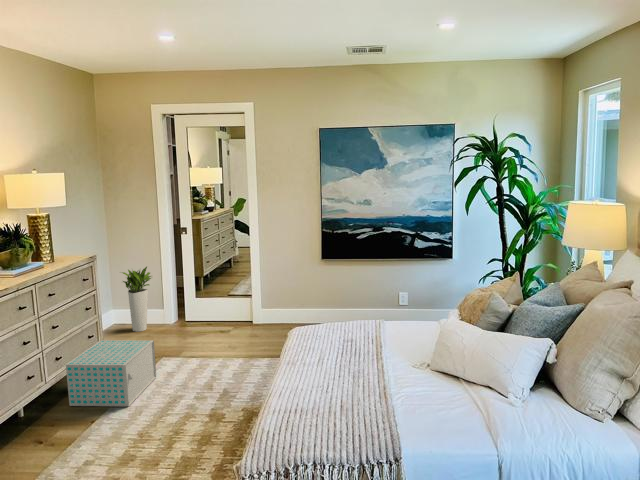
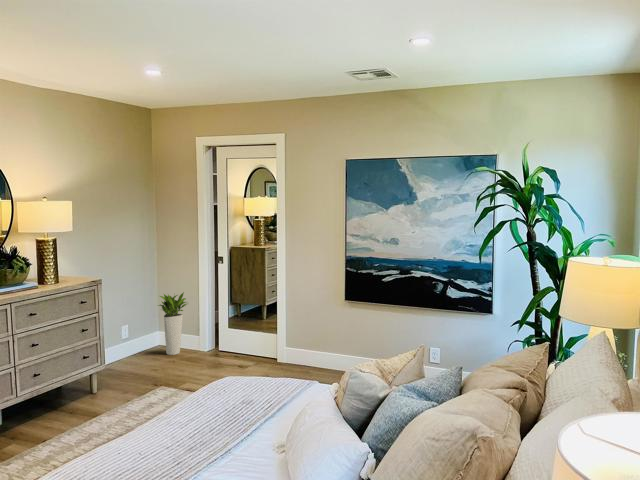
storage box: present [66,340,156,406] -> none [41,361,137,432]

